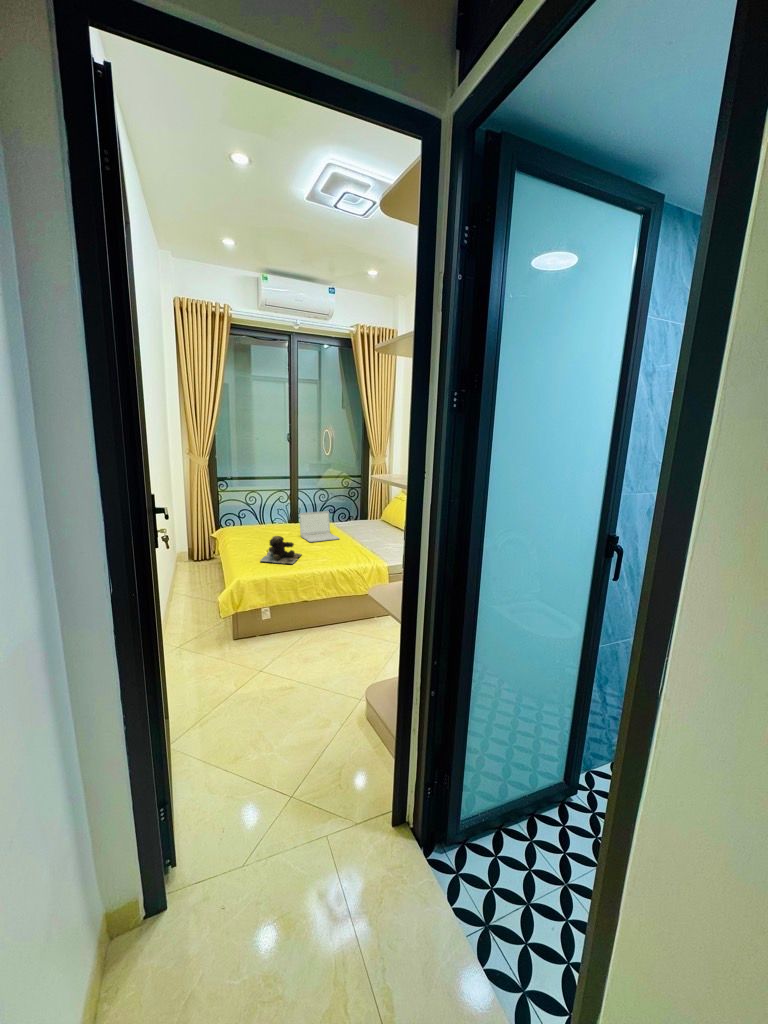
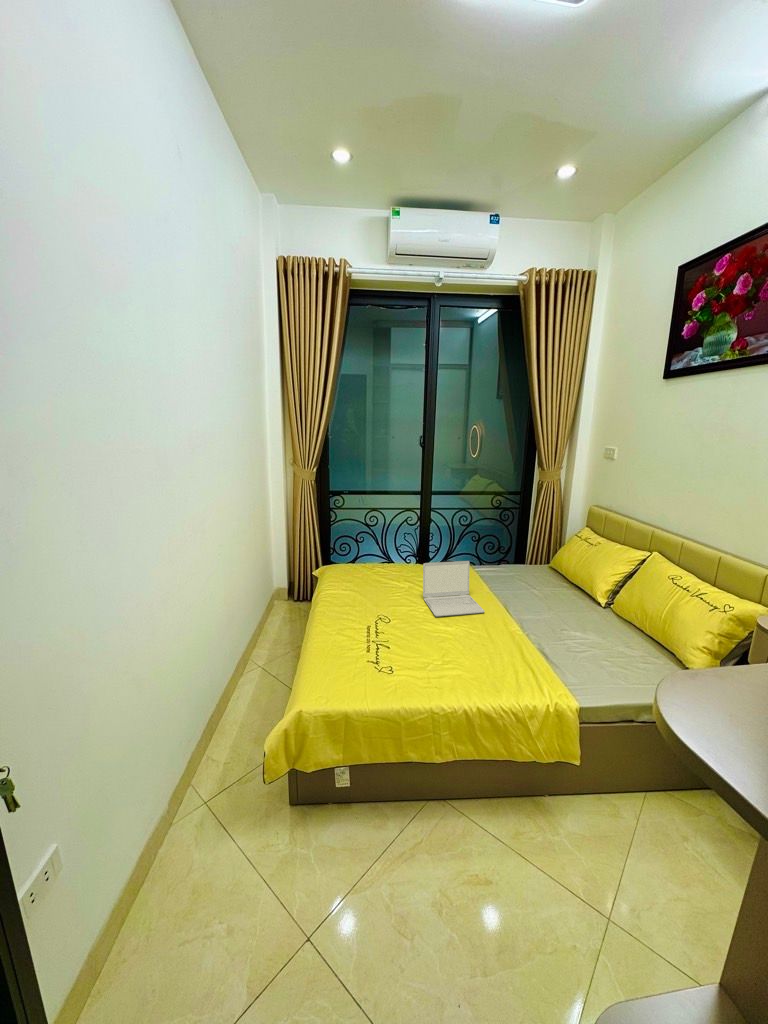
teddy bear: present [261,536,301,564] -> none [345,621,418,686]

